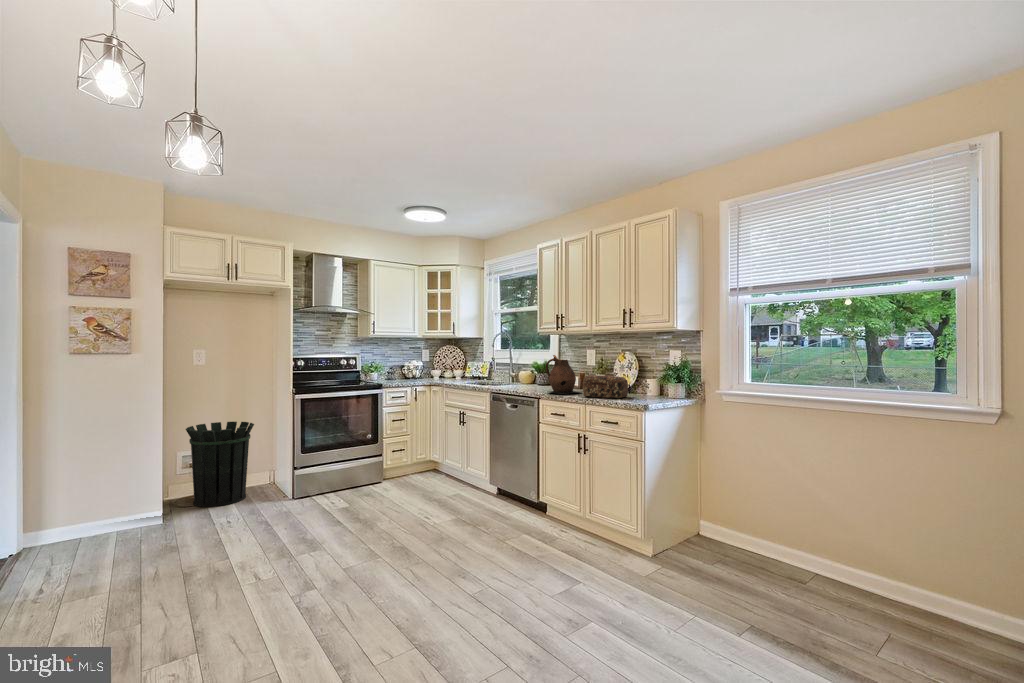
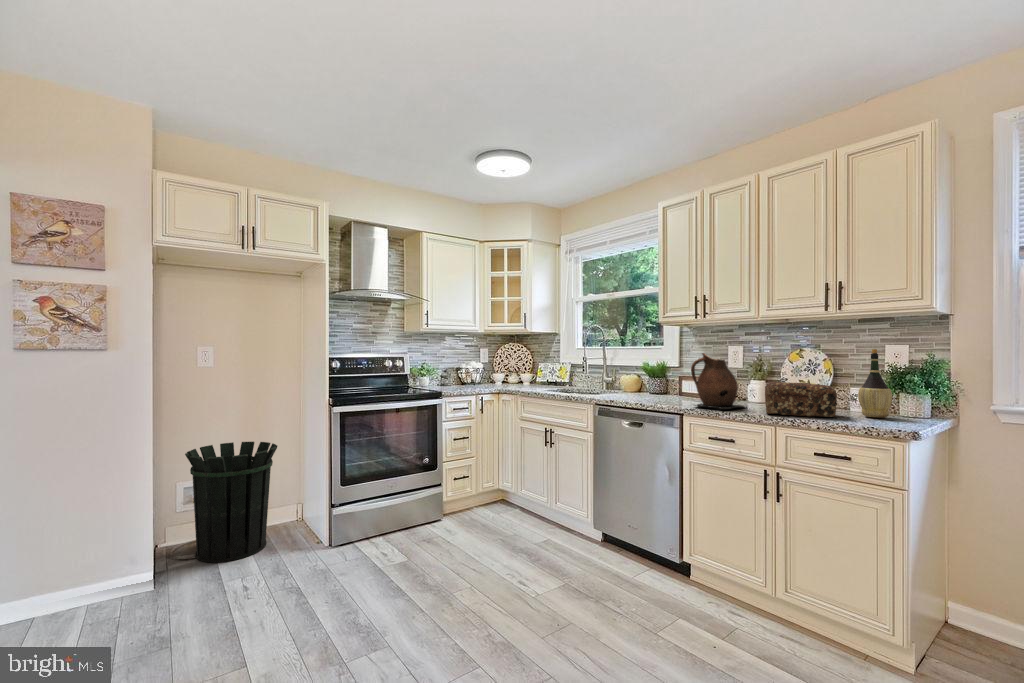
wine bottle: none [640,353,659,398] -> present [858,349,892,418]

